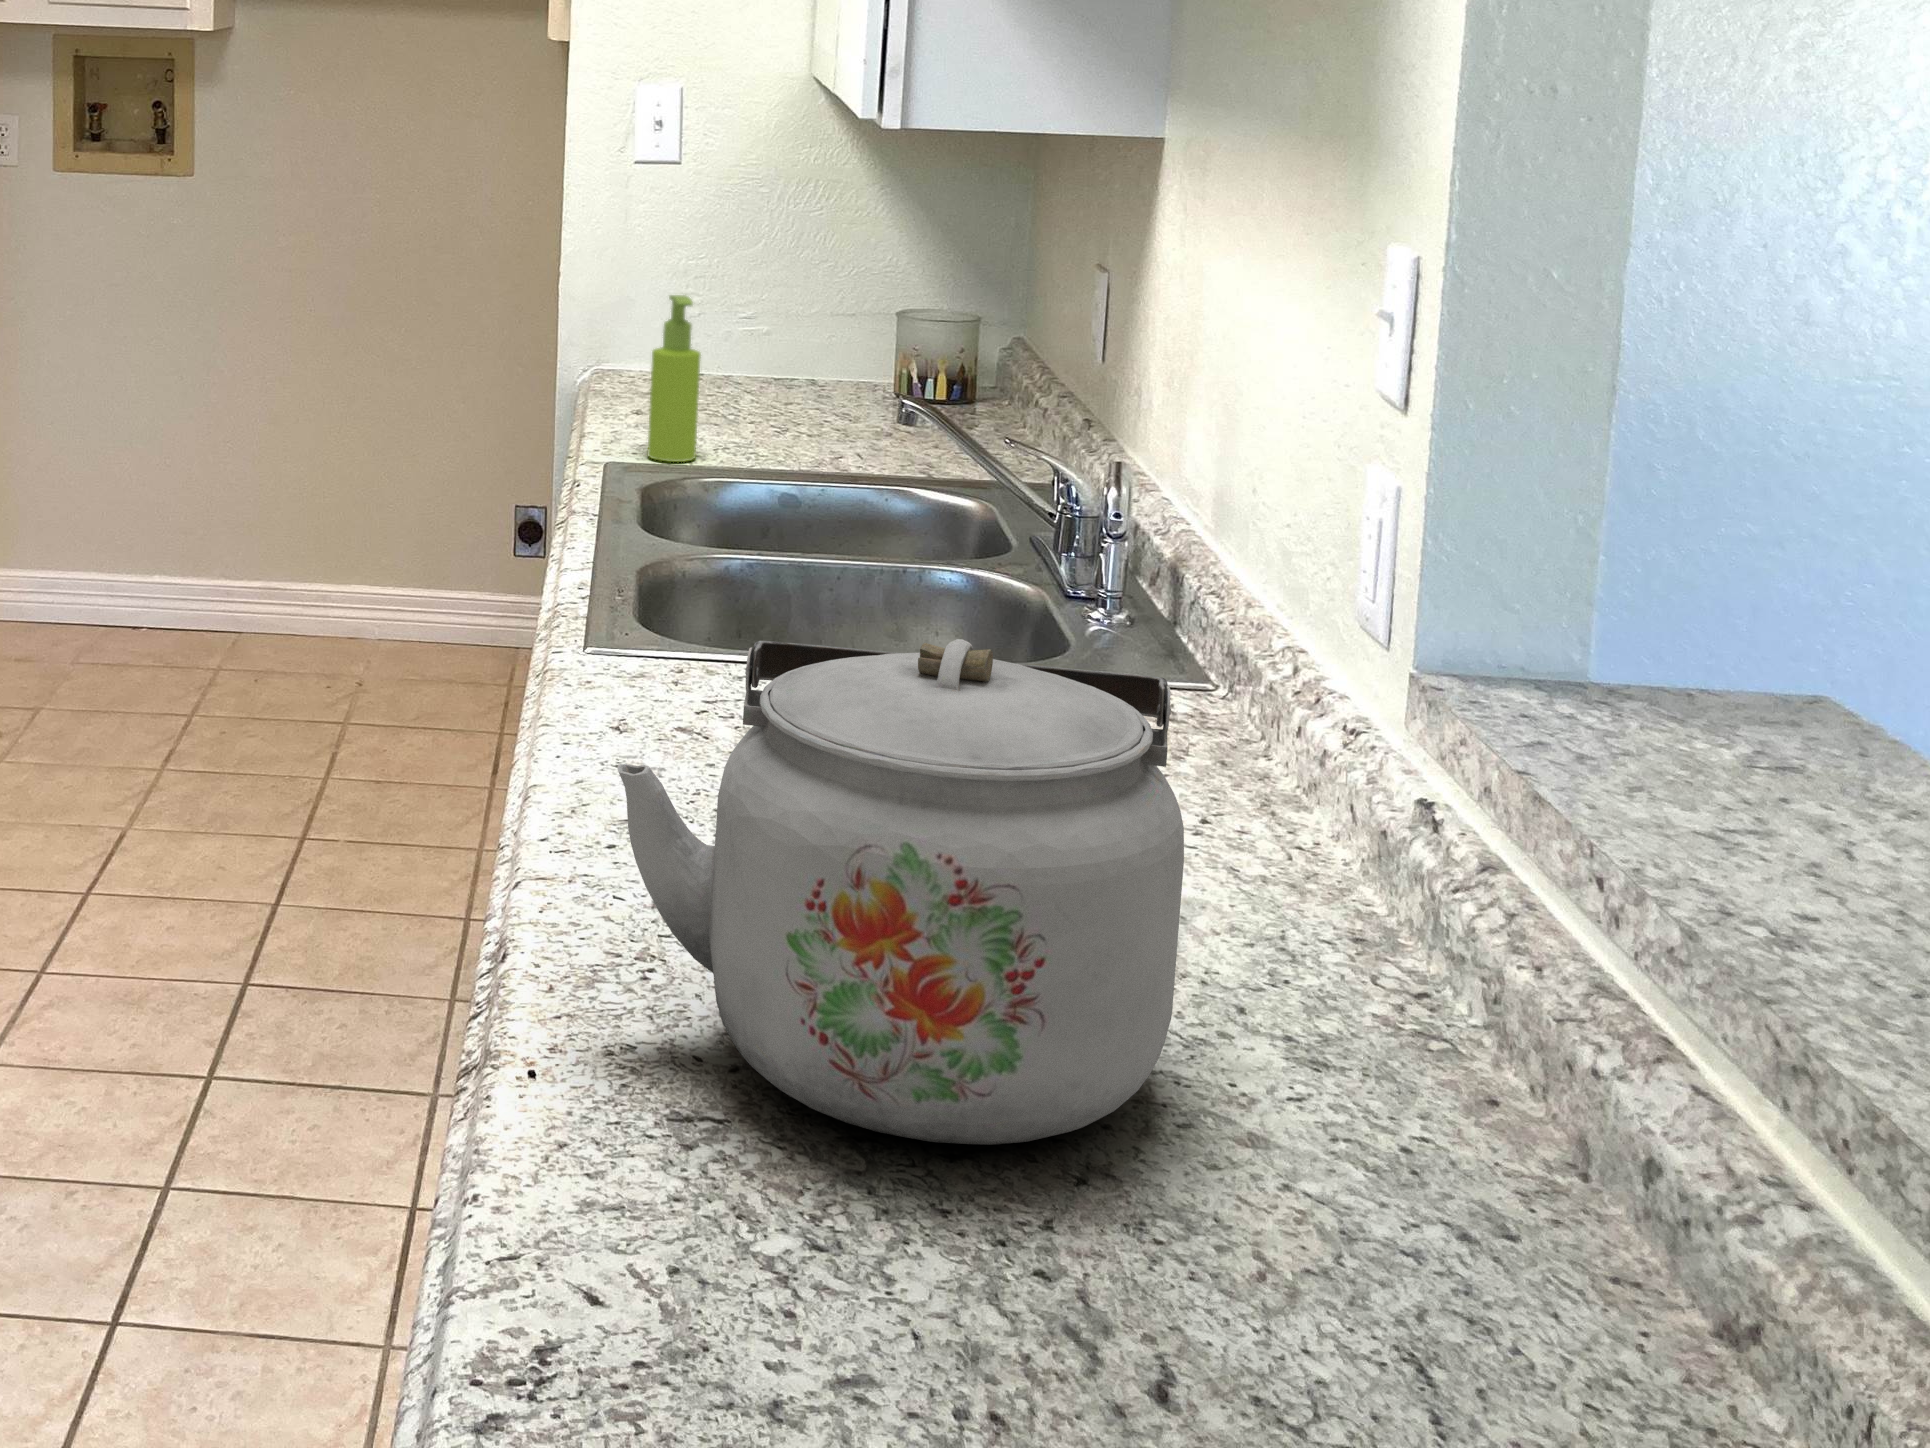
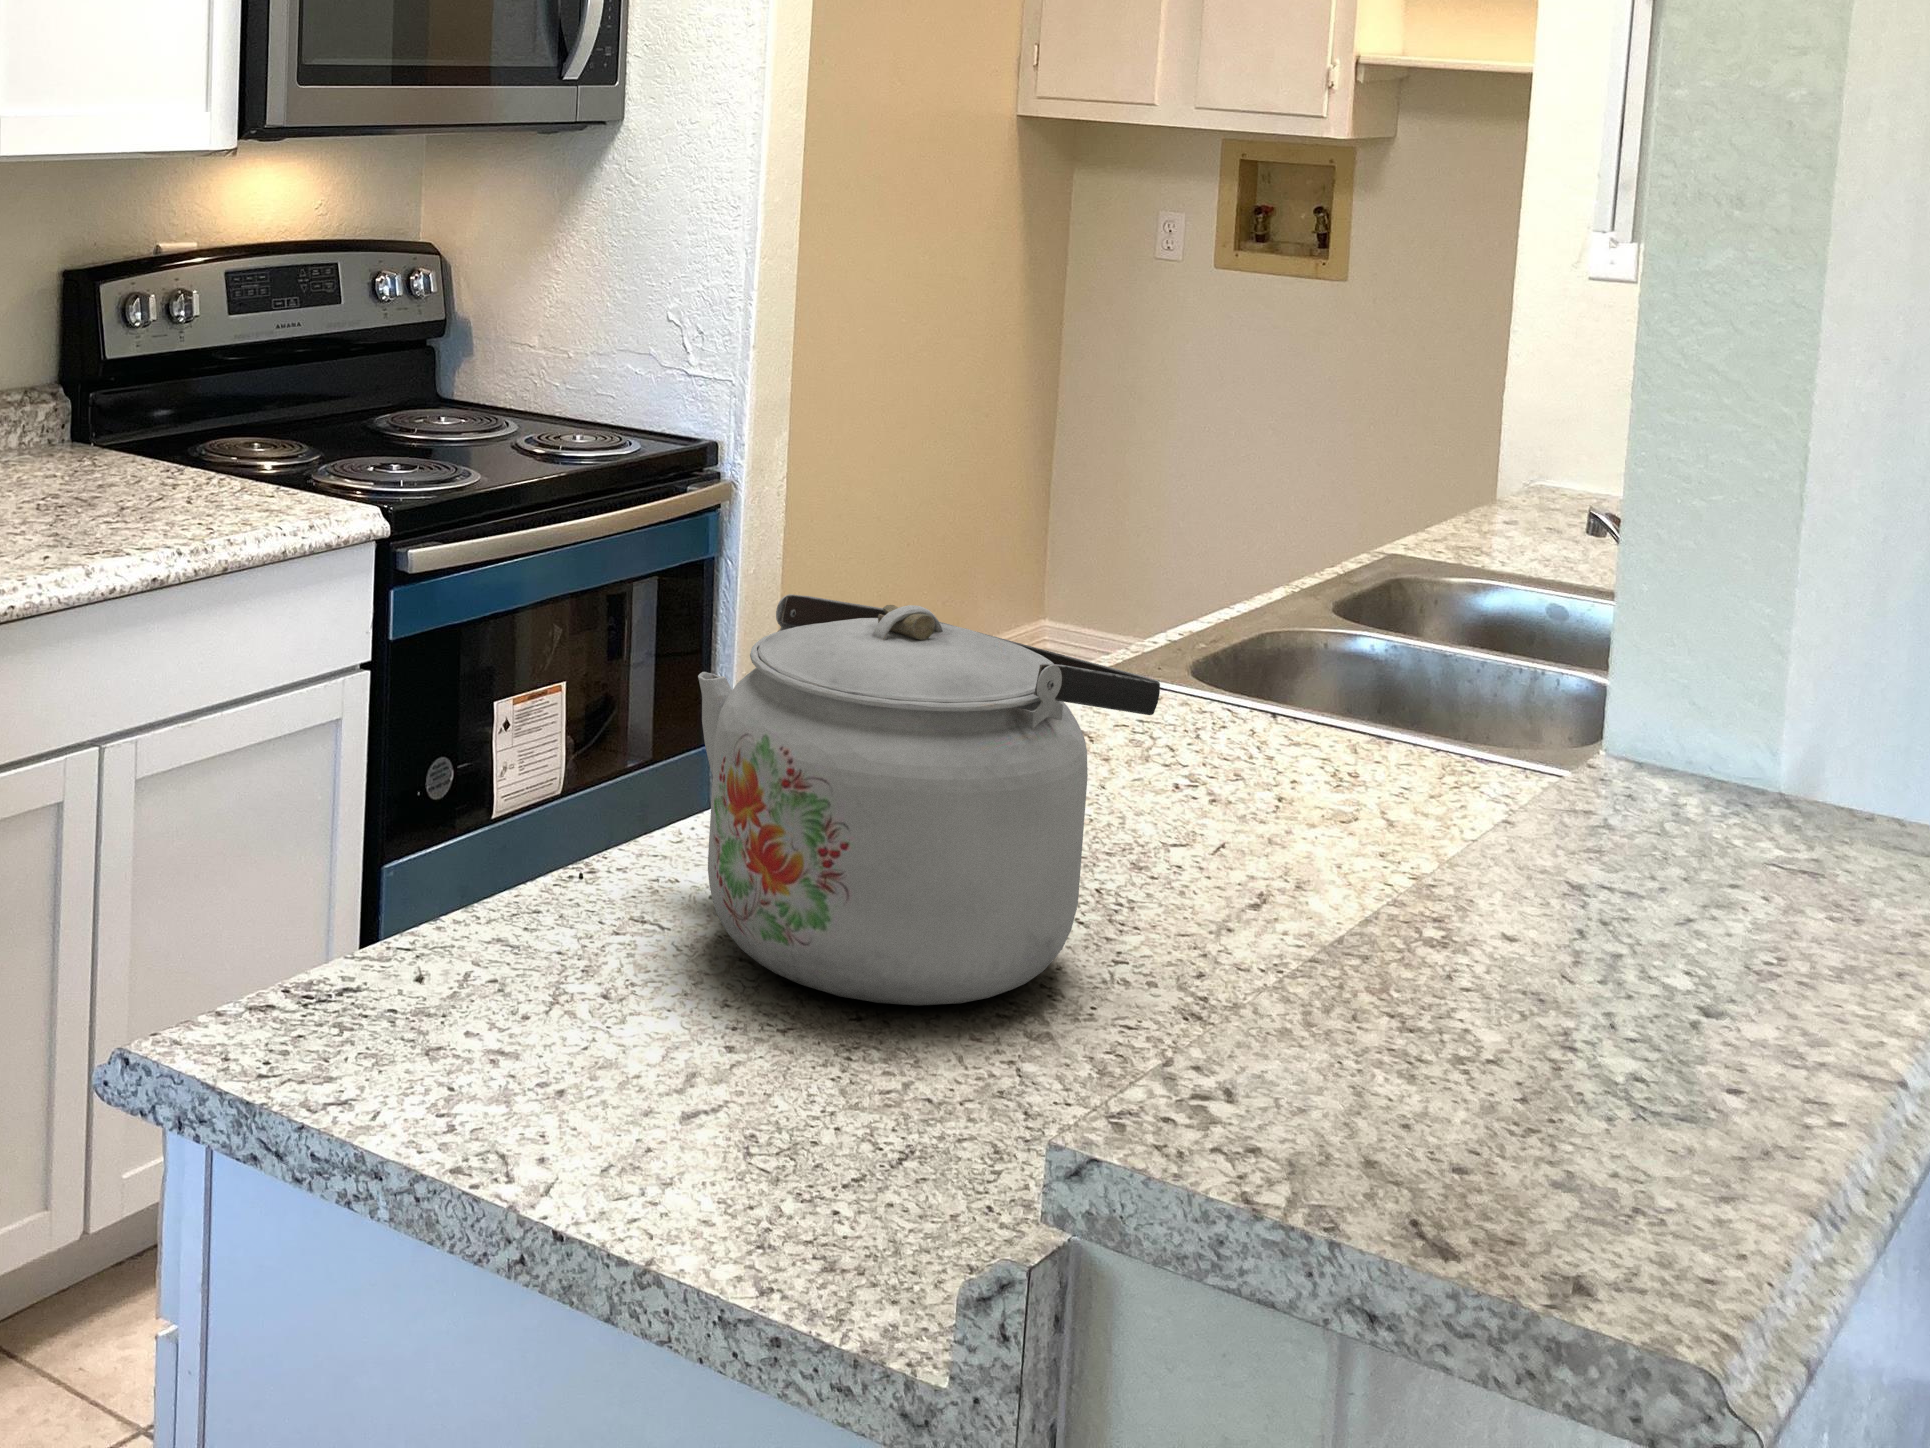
soap dispenser: present [648,295,701,462] -> none [1460,400,1520,565]

